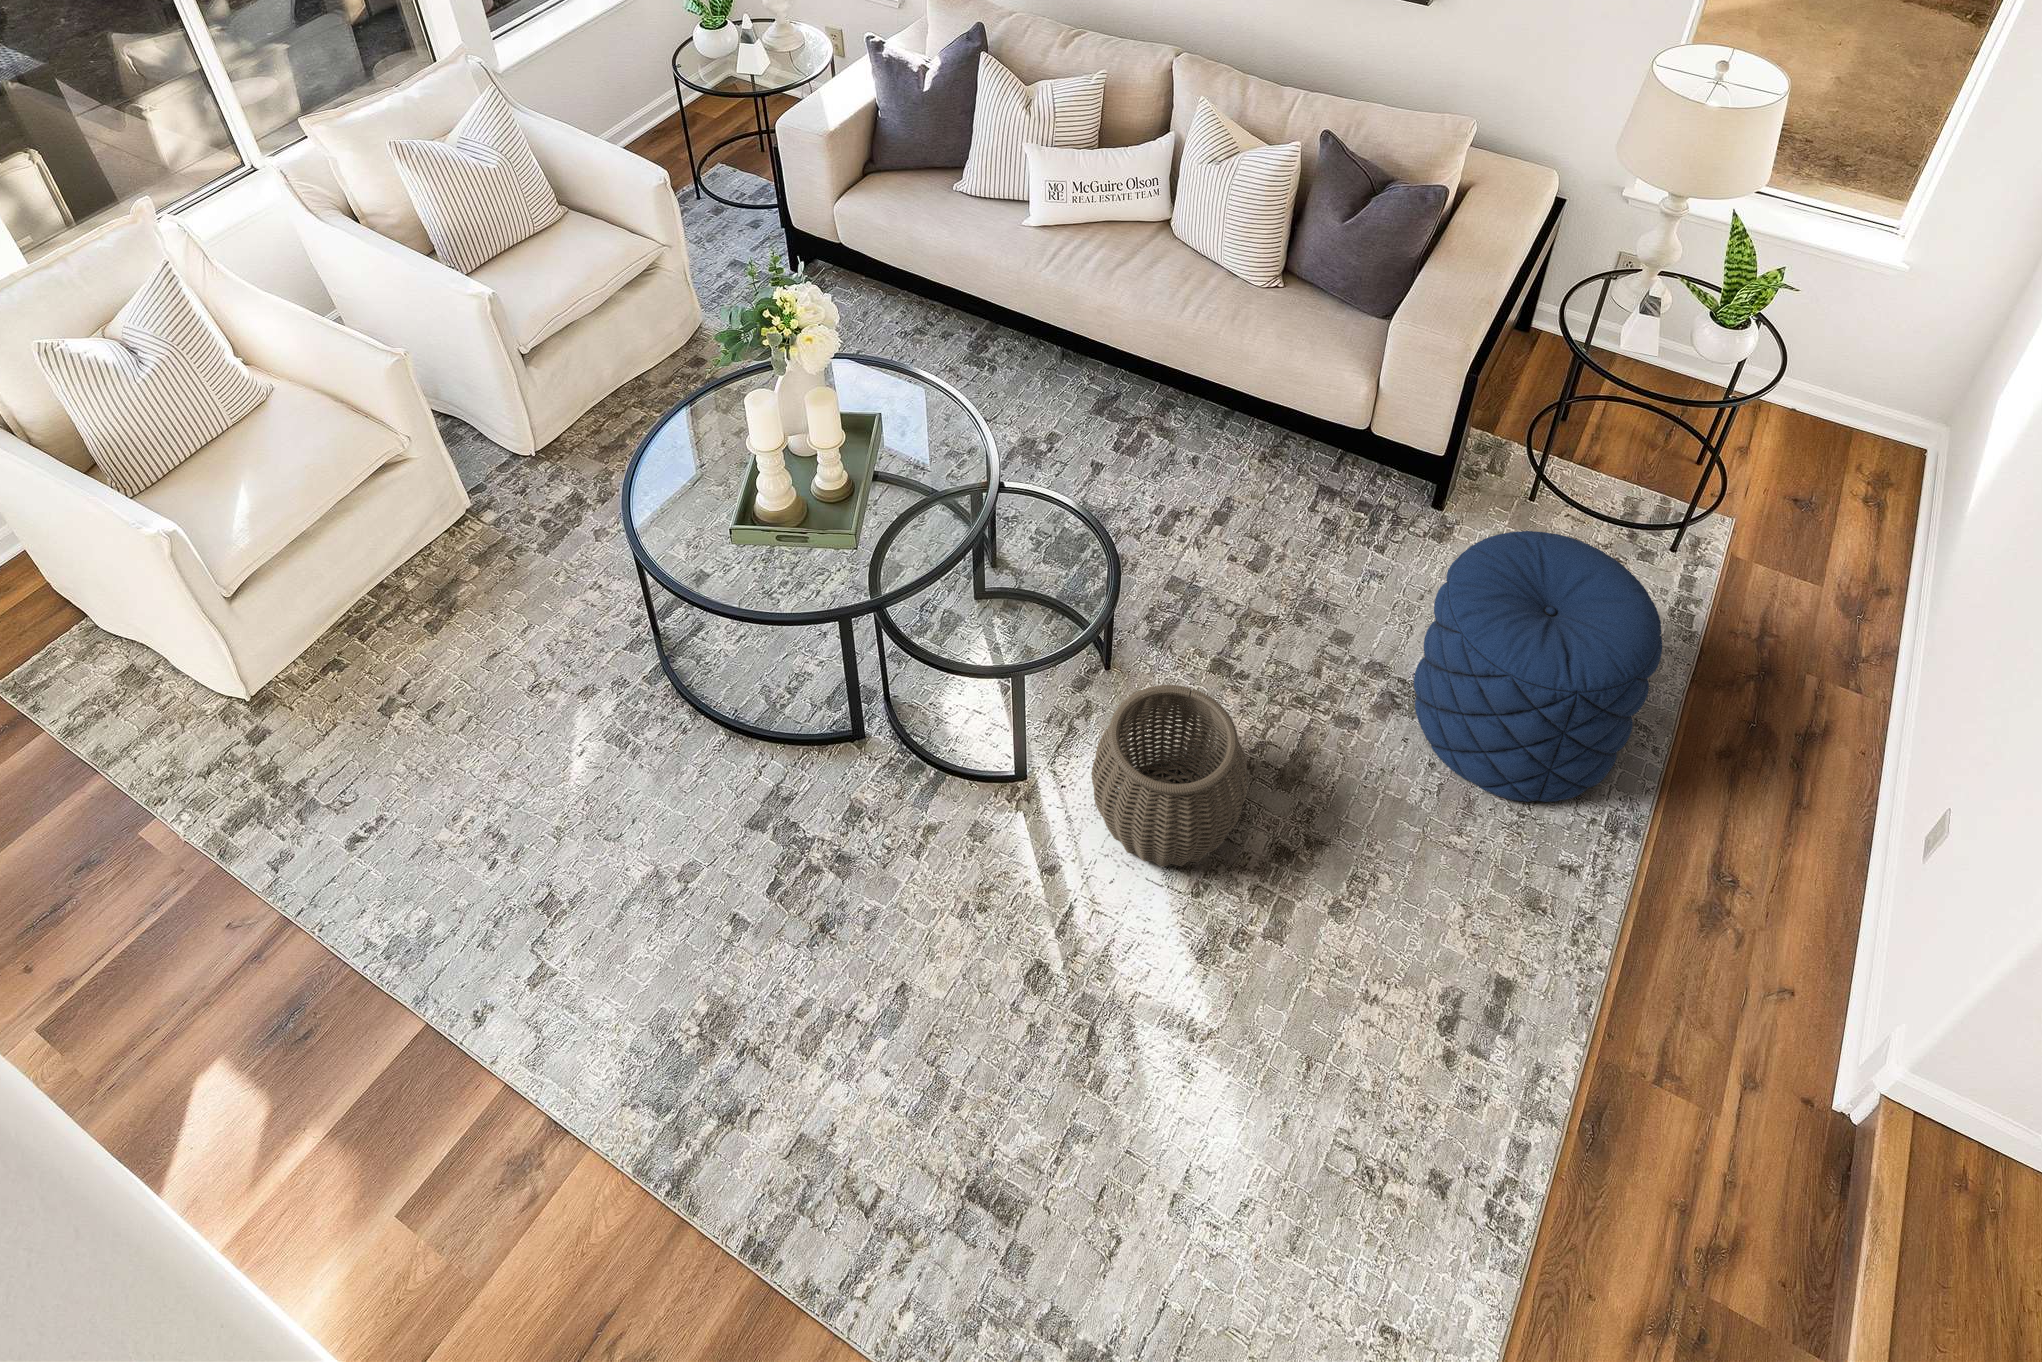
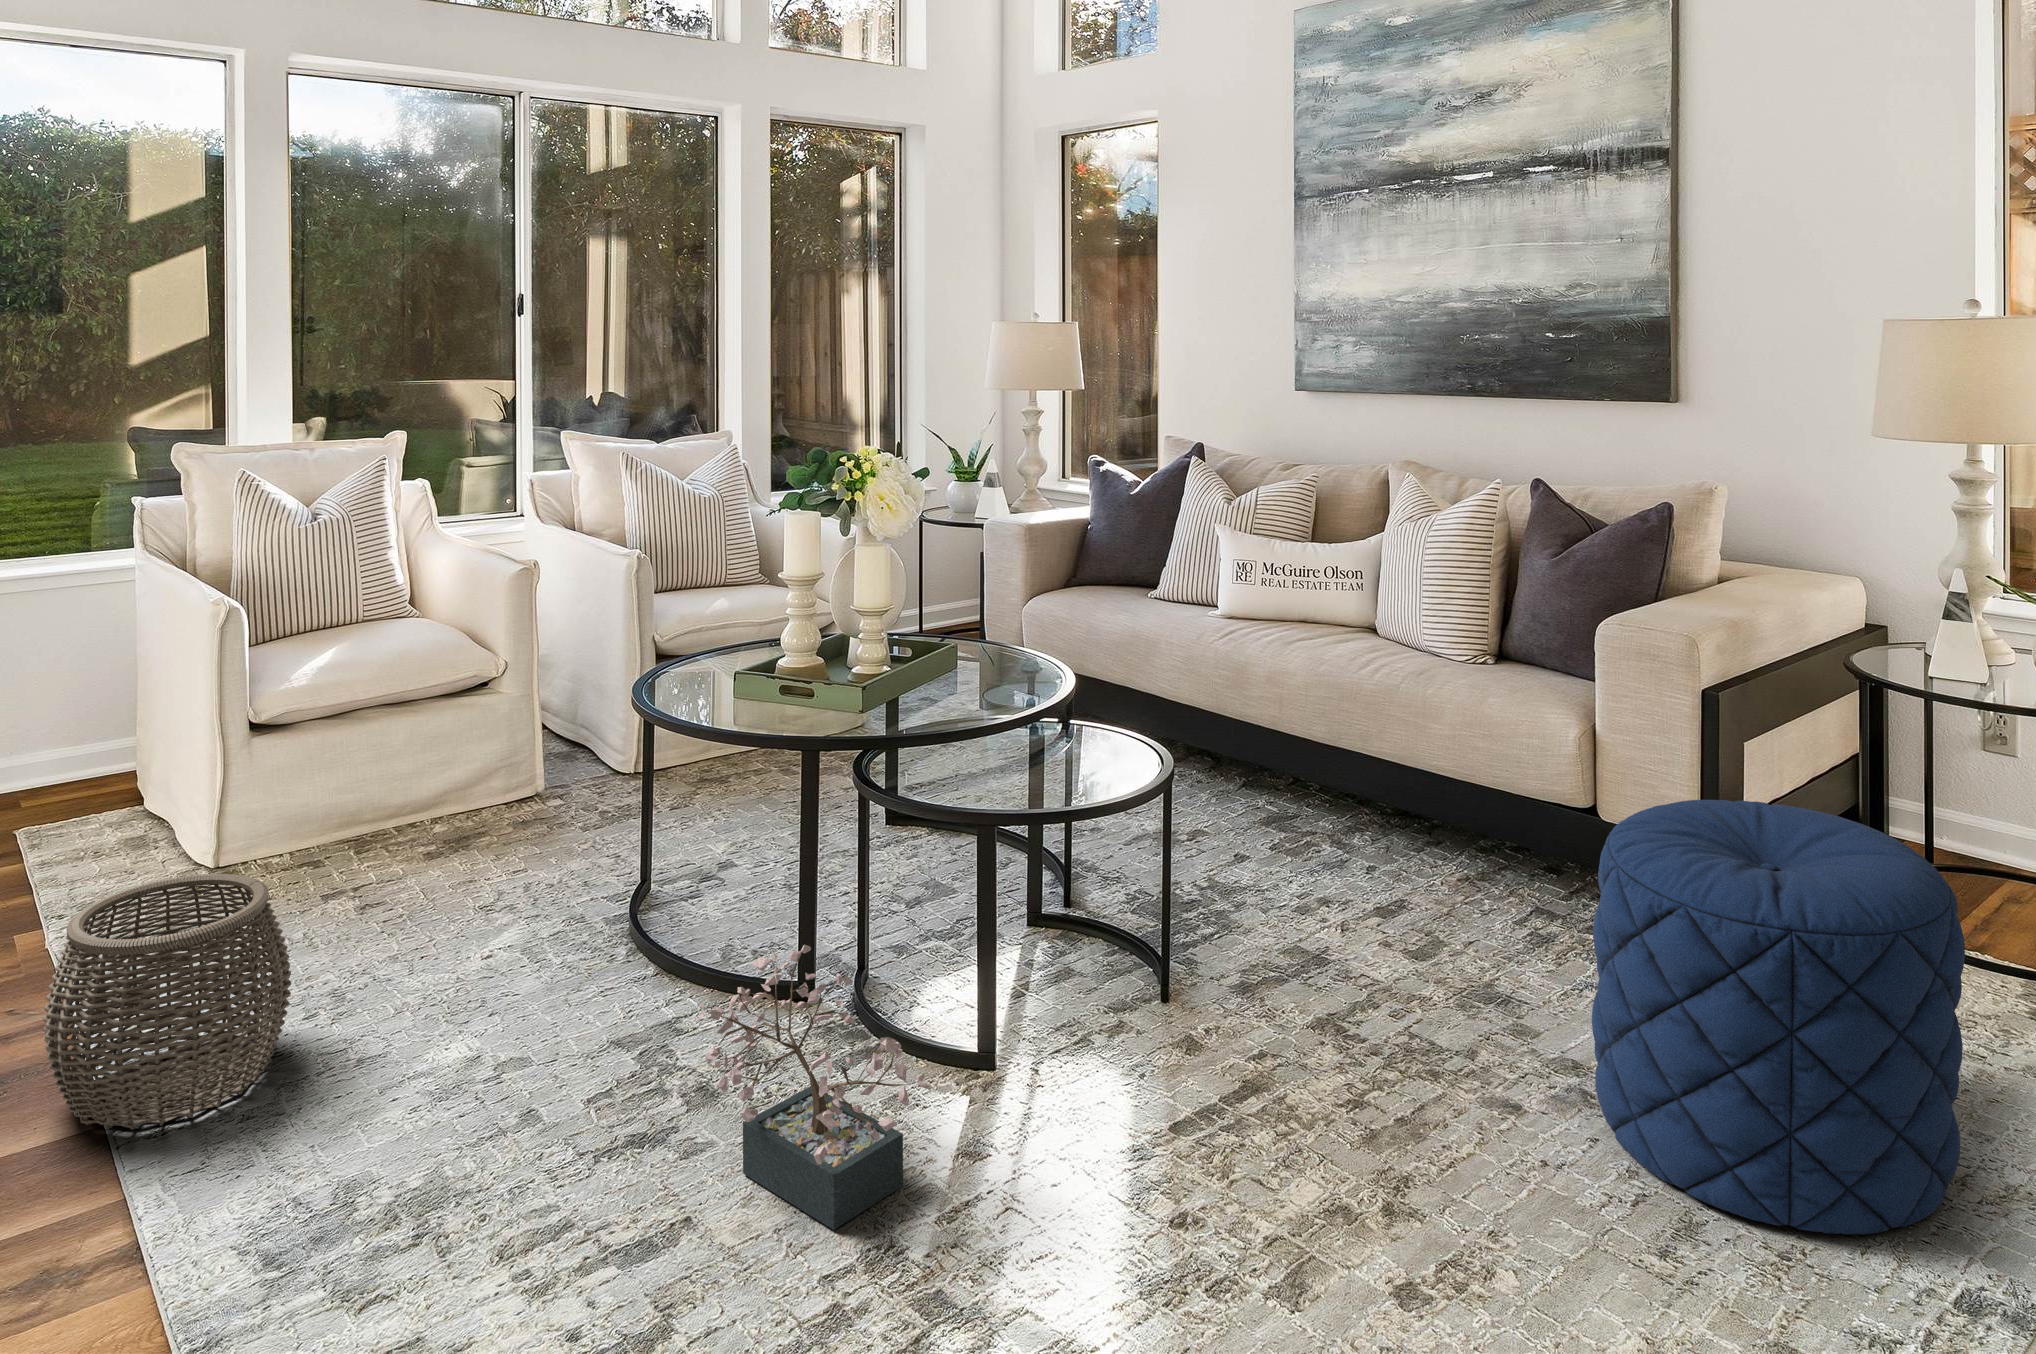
woven basket: present [1091,685,1248,867] -> present [43,874,292,1130]
decorative plant: none [871,794,1038,963] -> present [696,945,932,1230]

